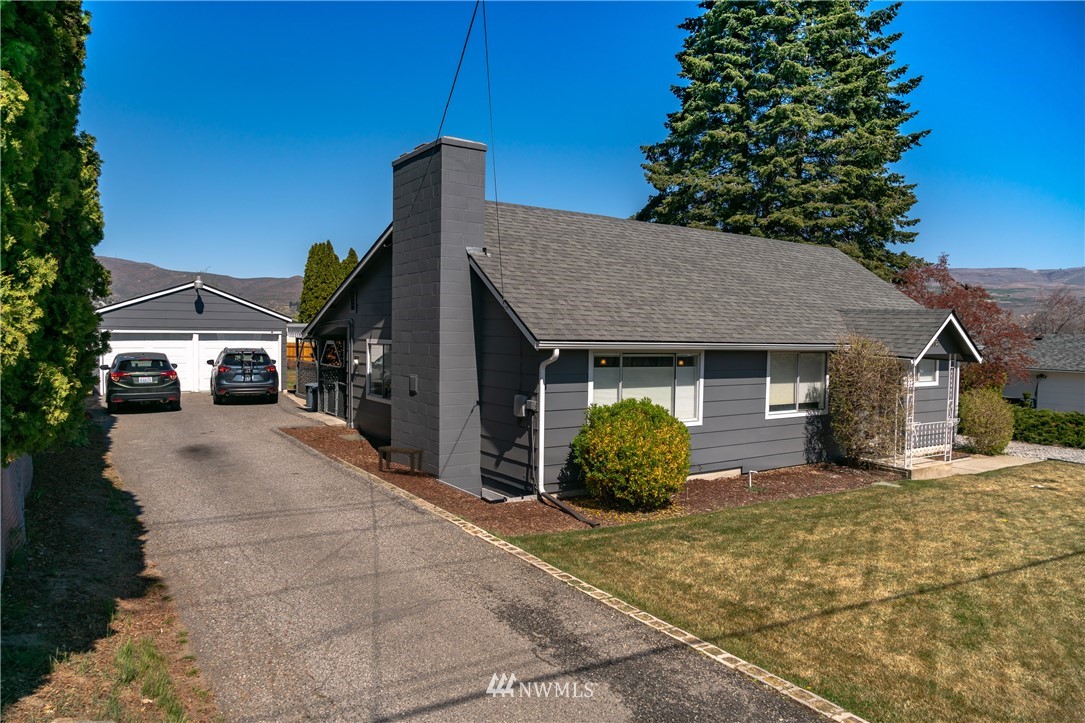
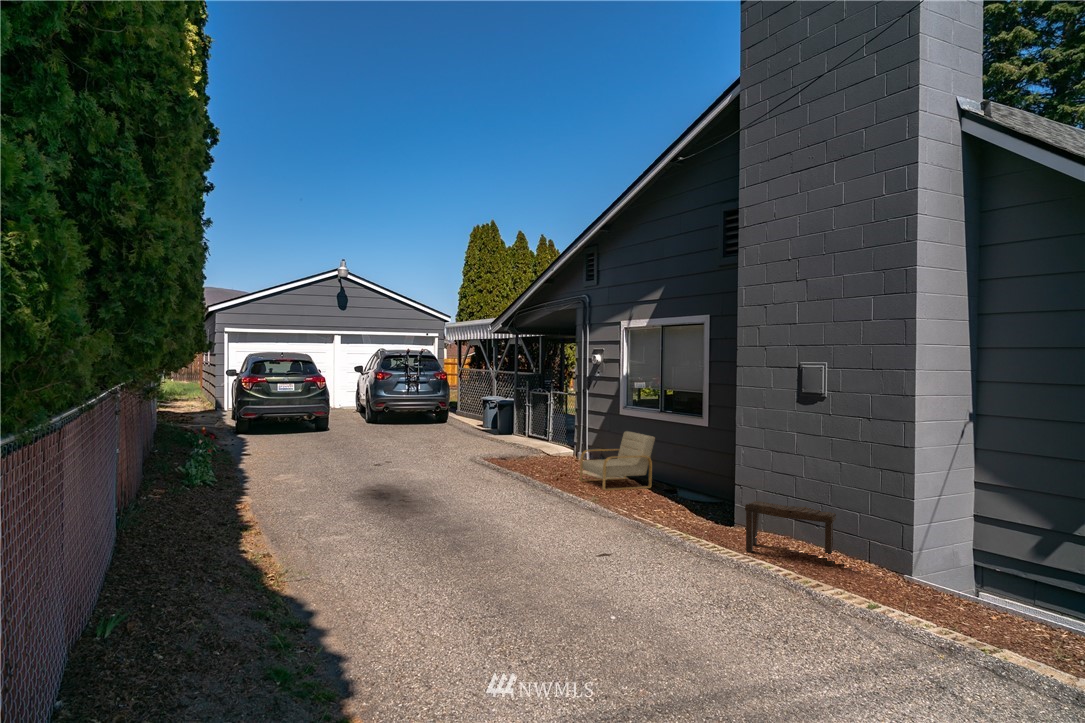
armchair: none [332,410,376,445] -> present [580,431,655,490]

